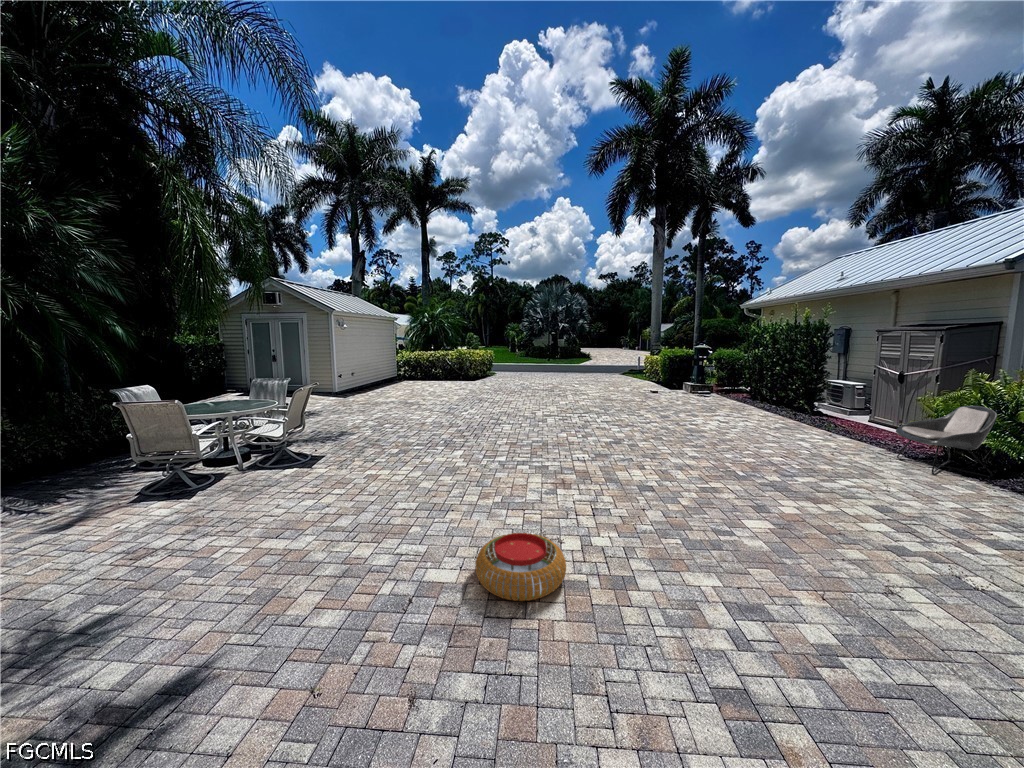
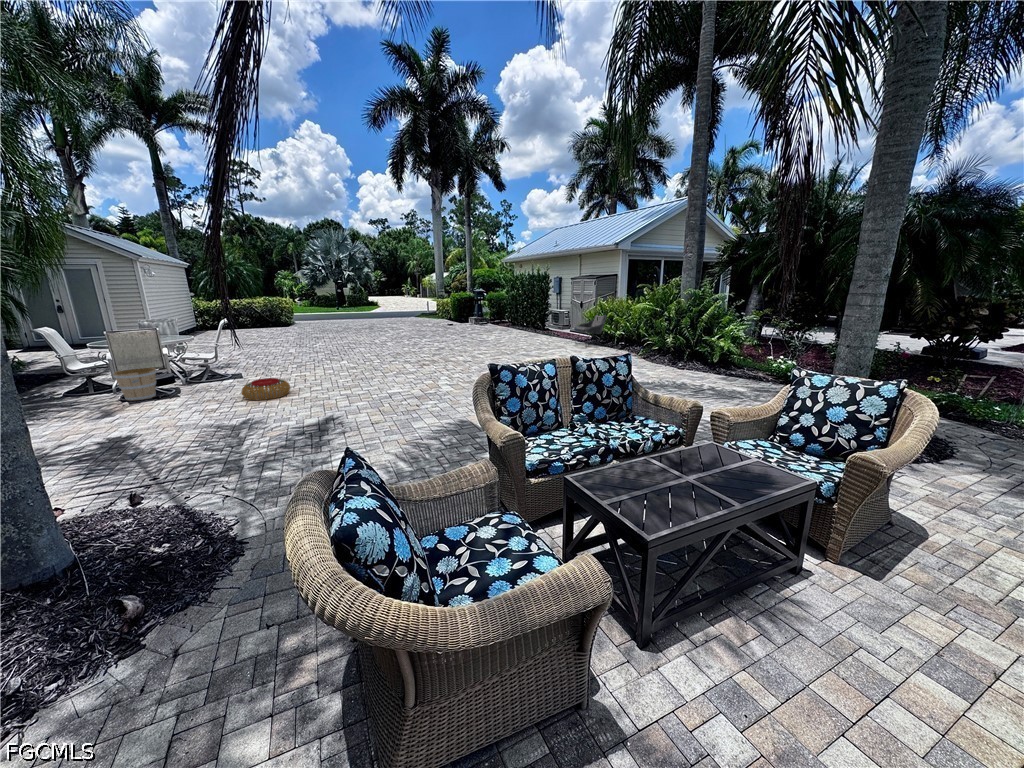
wooden bucket: none [190,441,240,484] -> present [113,367,156,401]
pouf: present [475,533,566,601] -> present [242,378,290,400]

